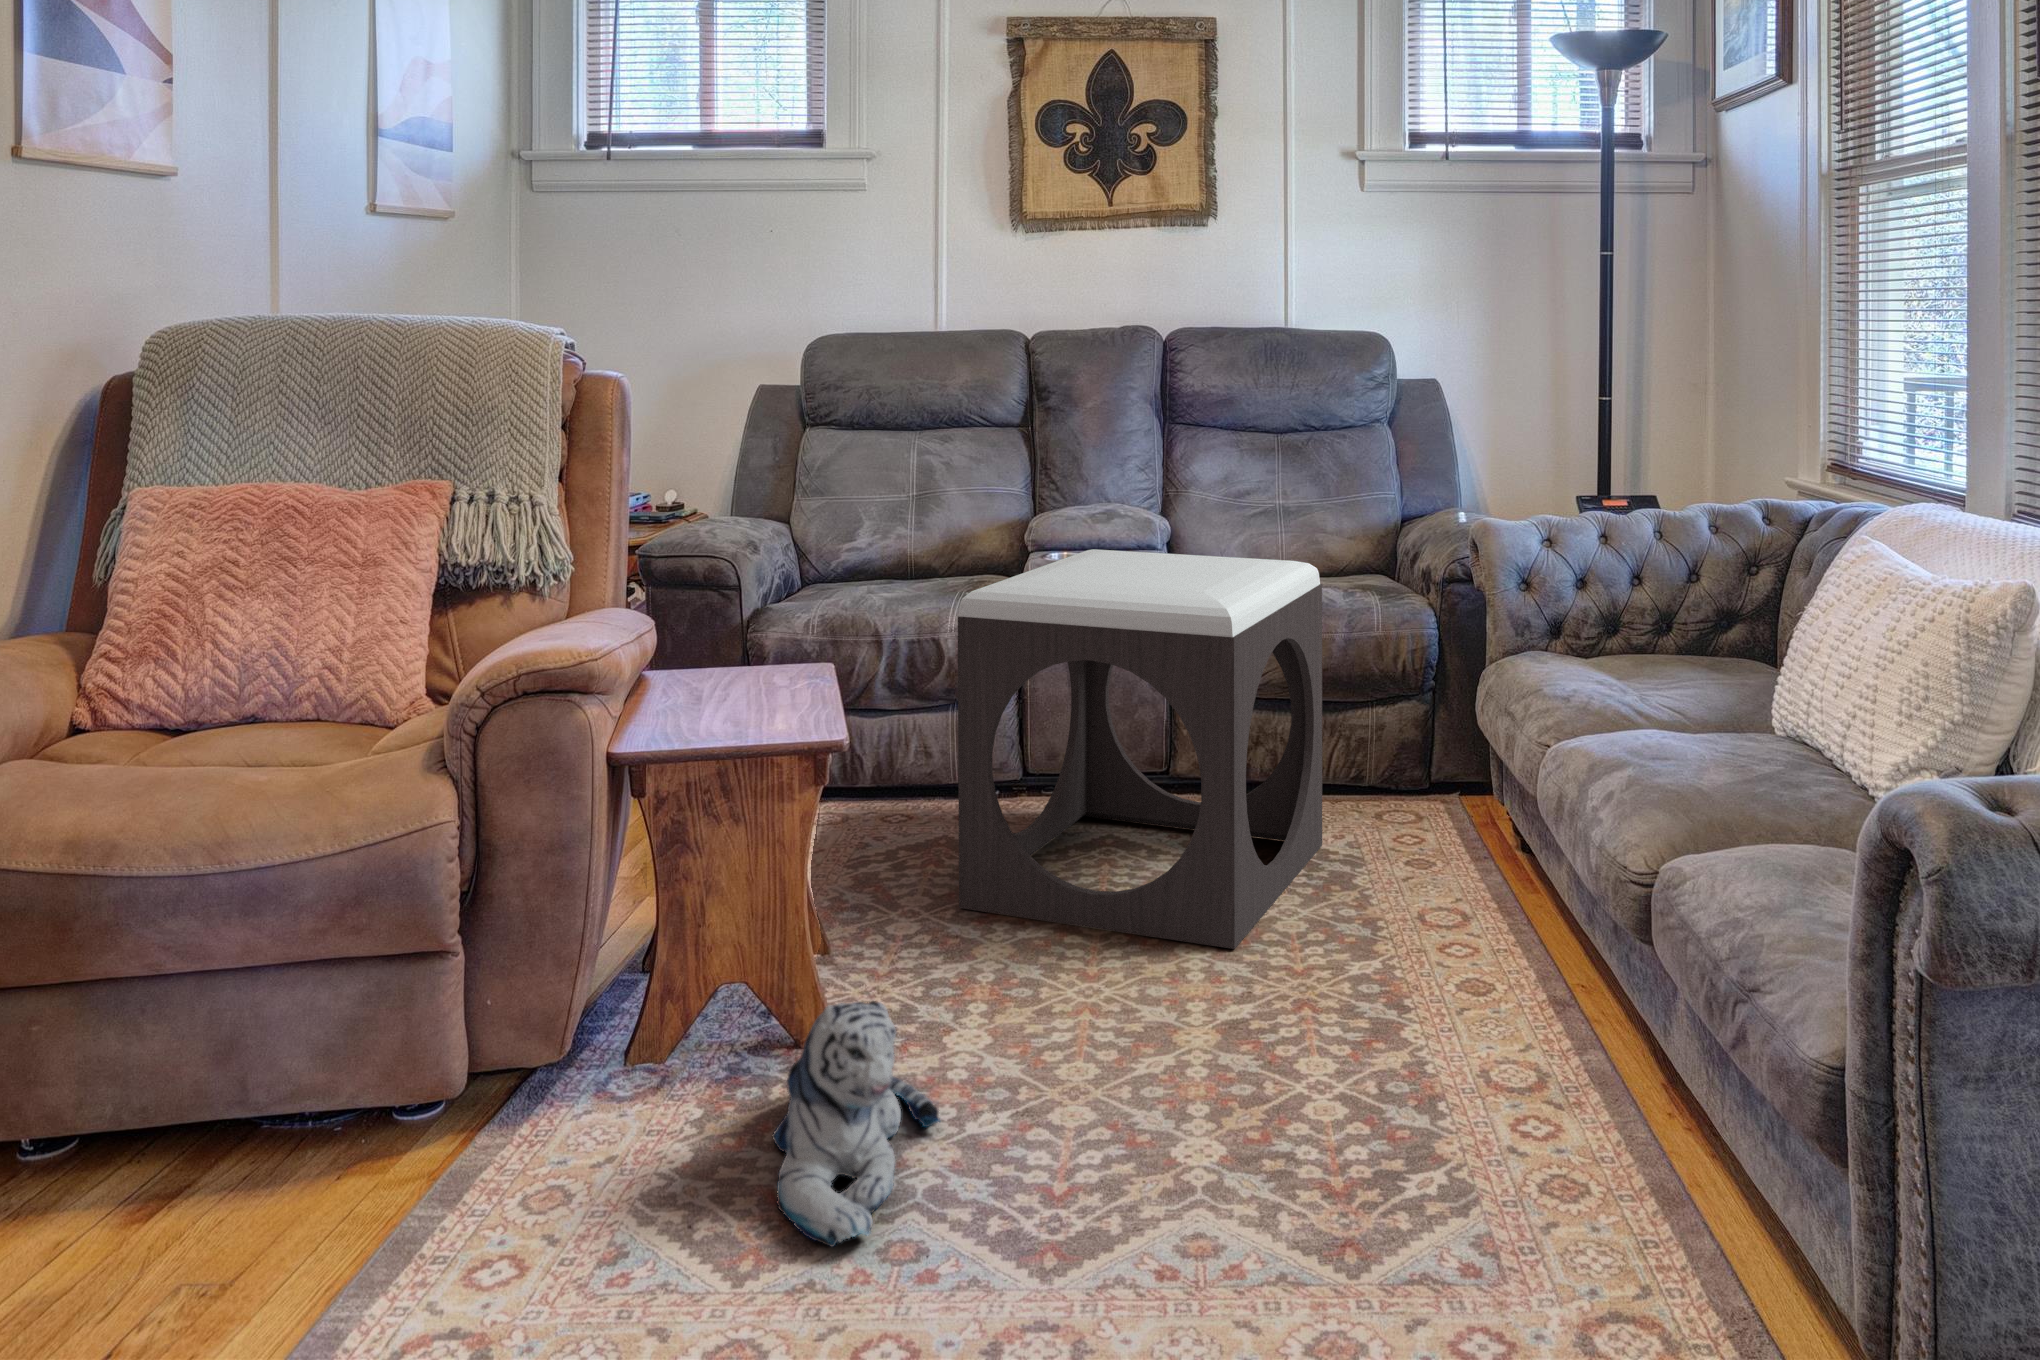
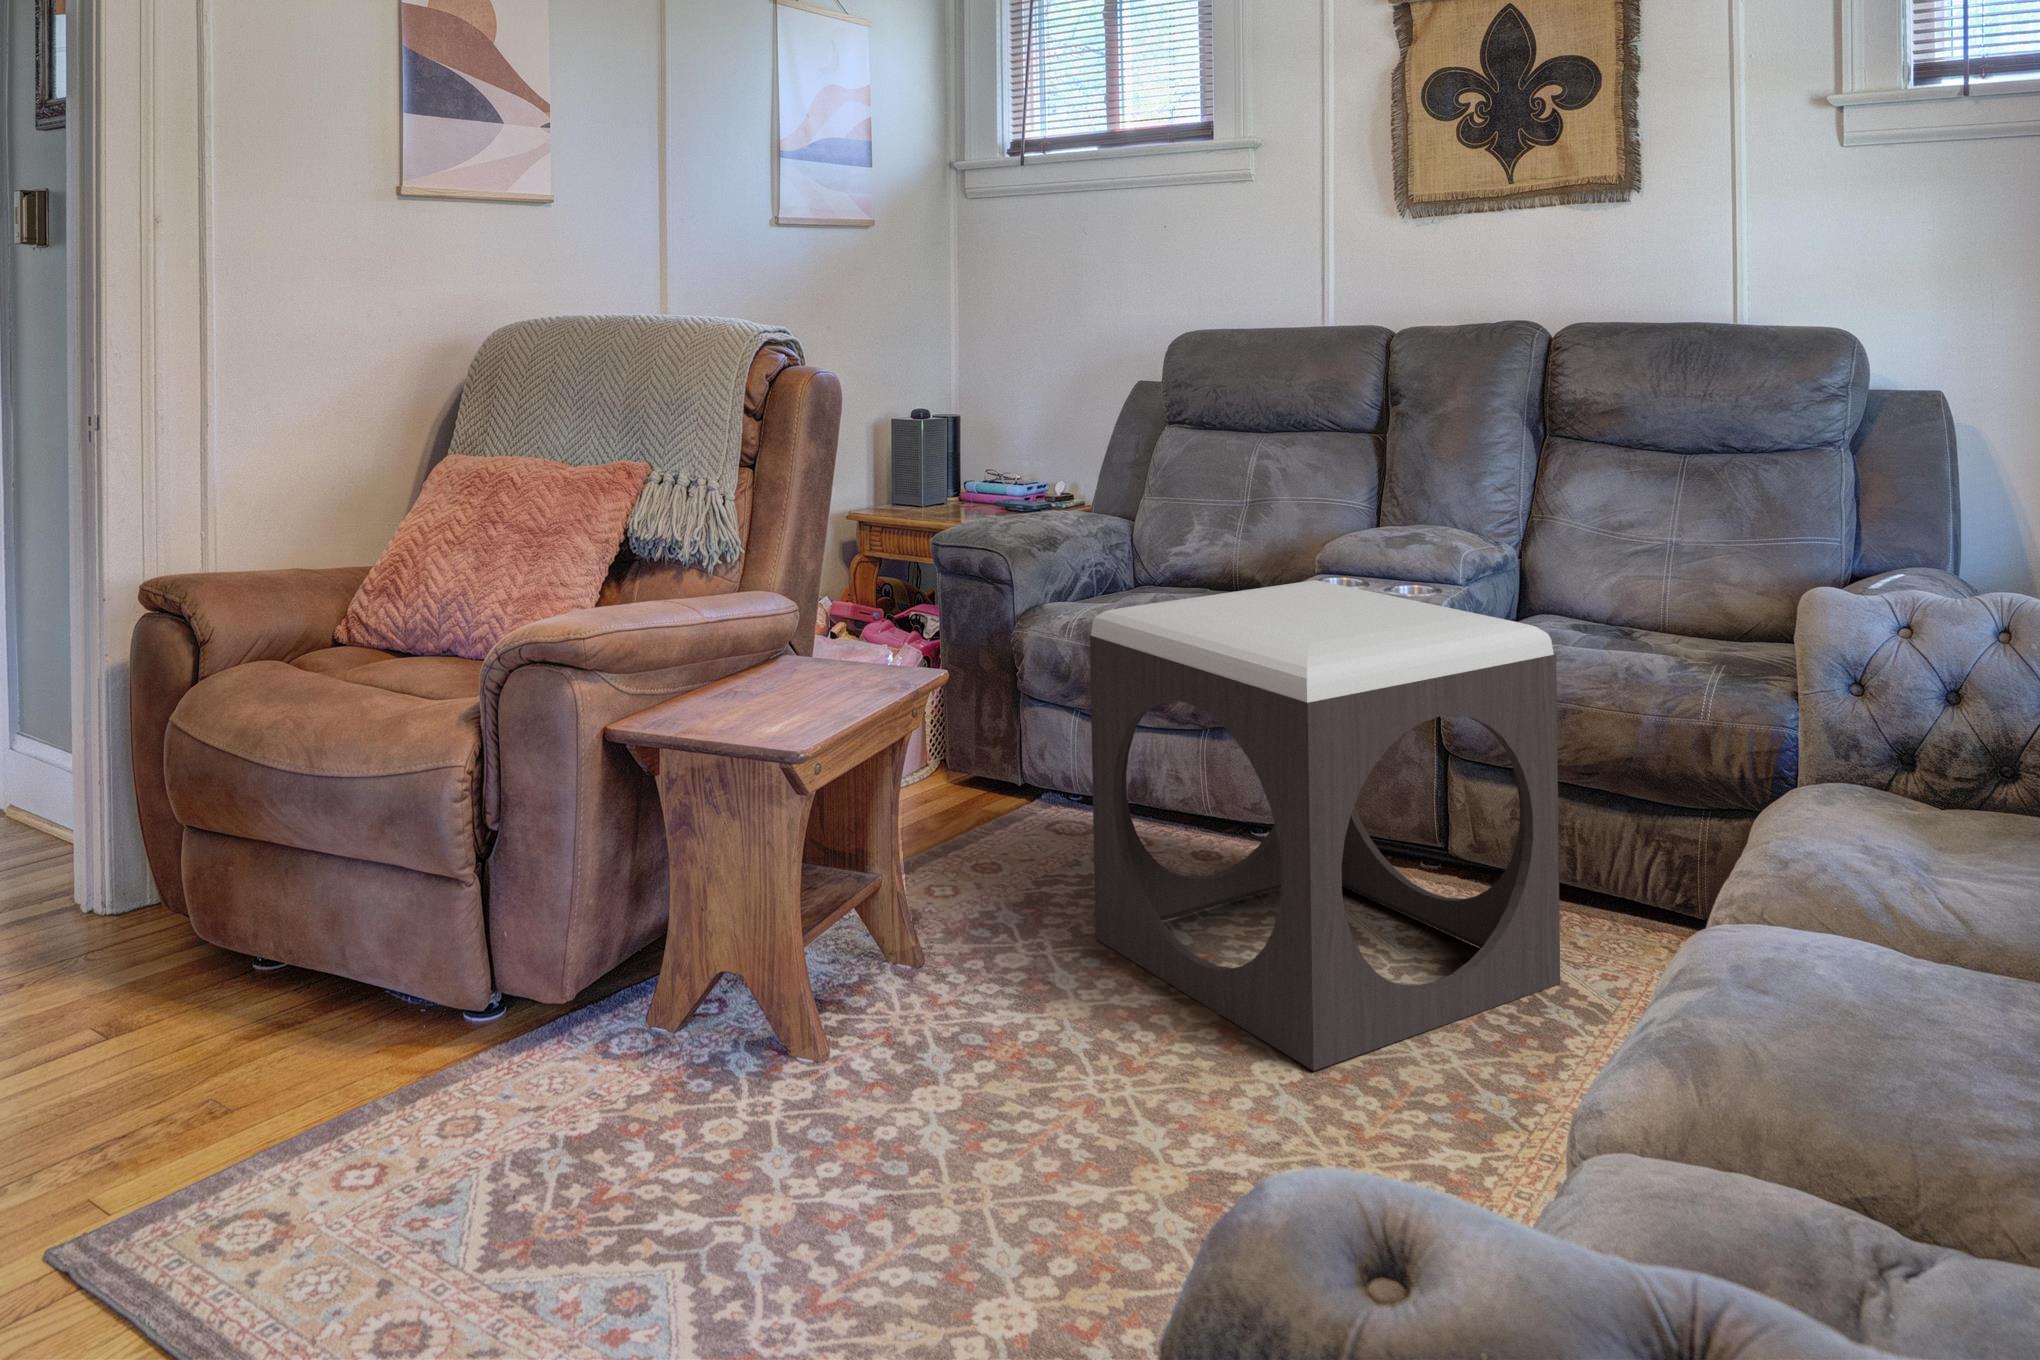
plush toy: present [772,1001,940,1247] -> none [647,988,862,1217]

